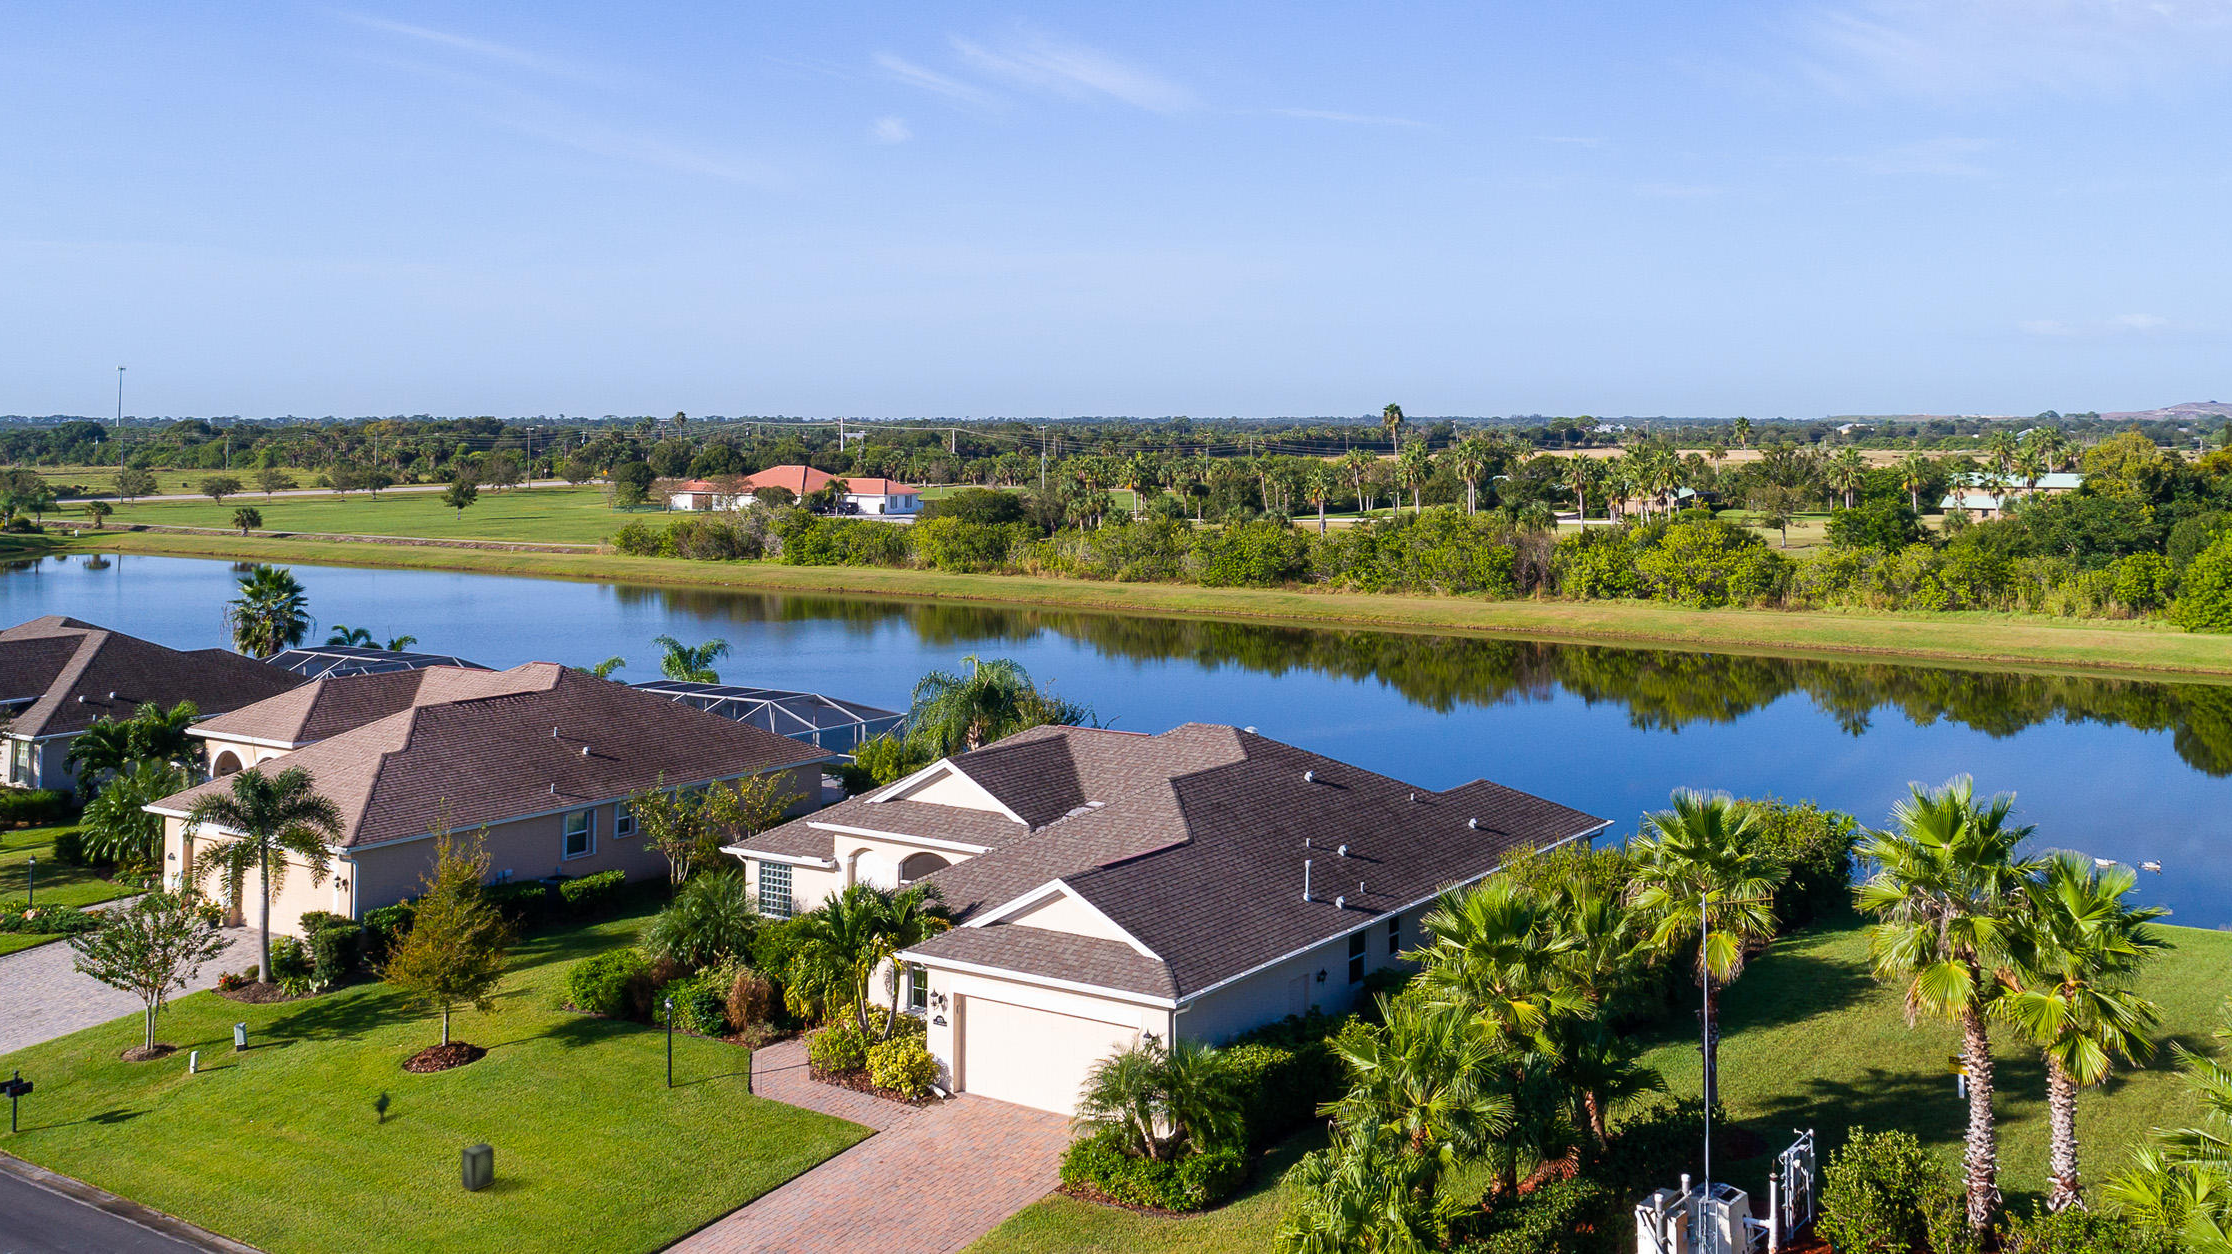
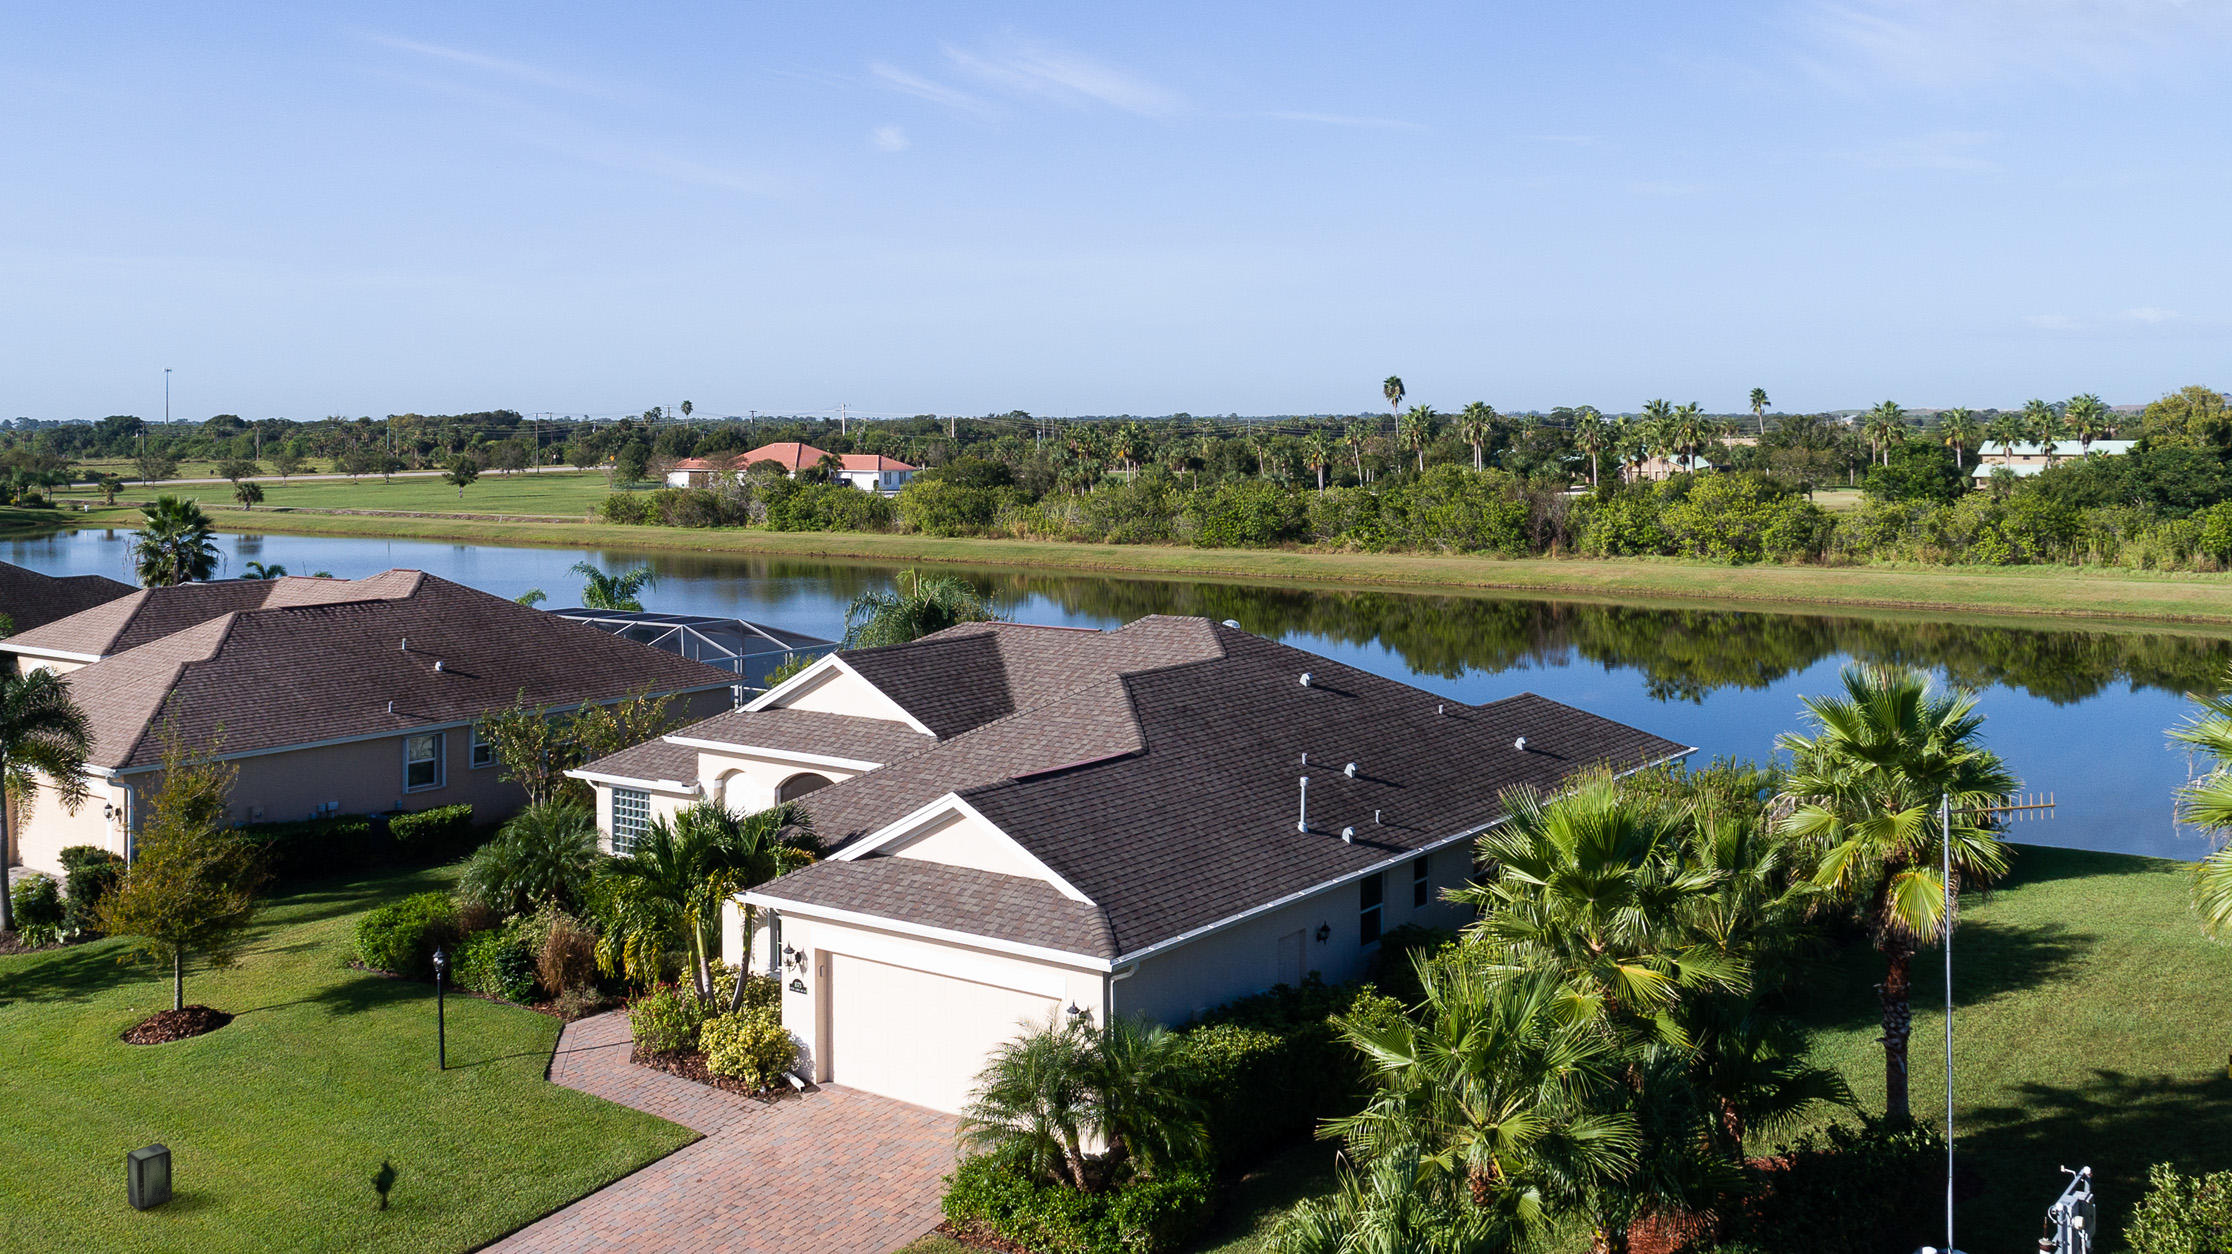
decorative plant: present [373,1092,391,1124] -> present [370,1156,399,1210]

